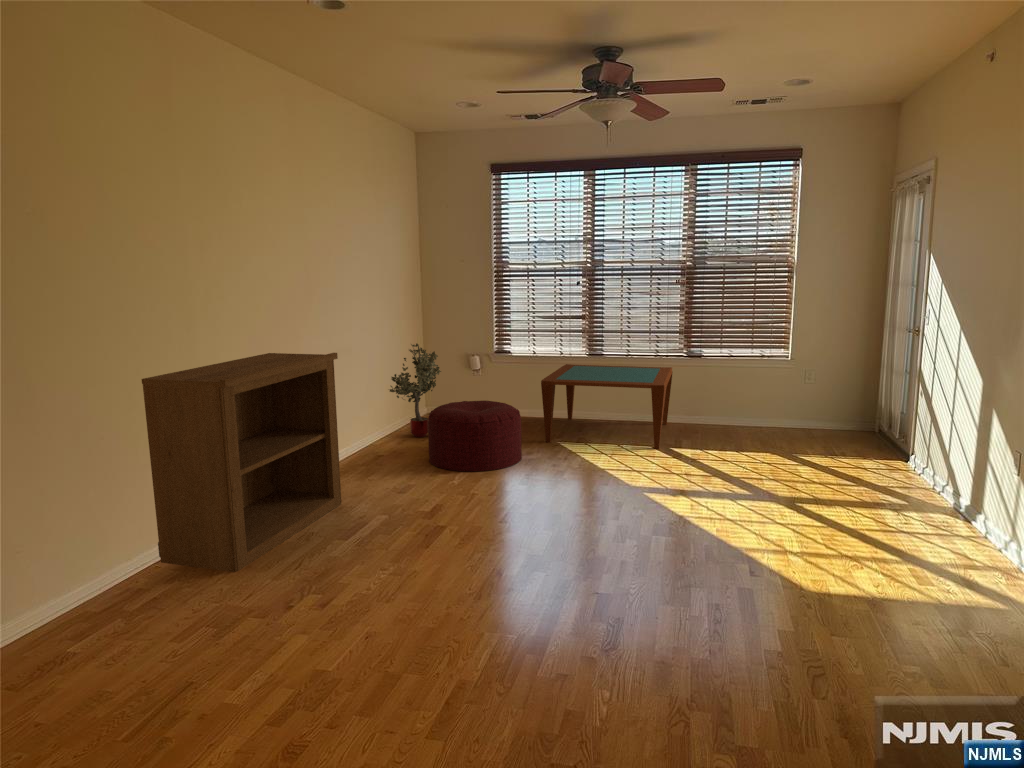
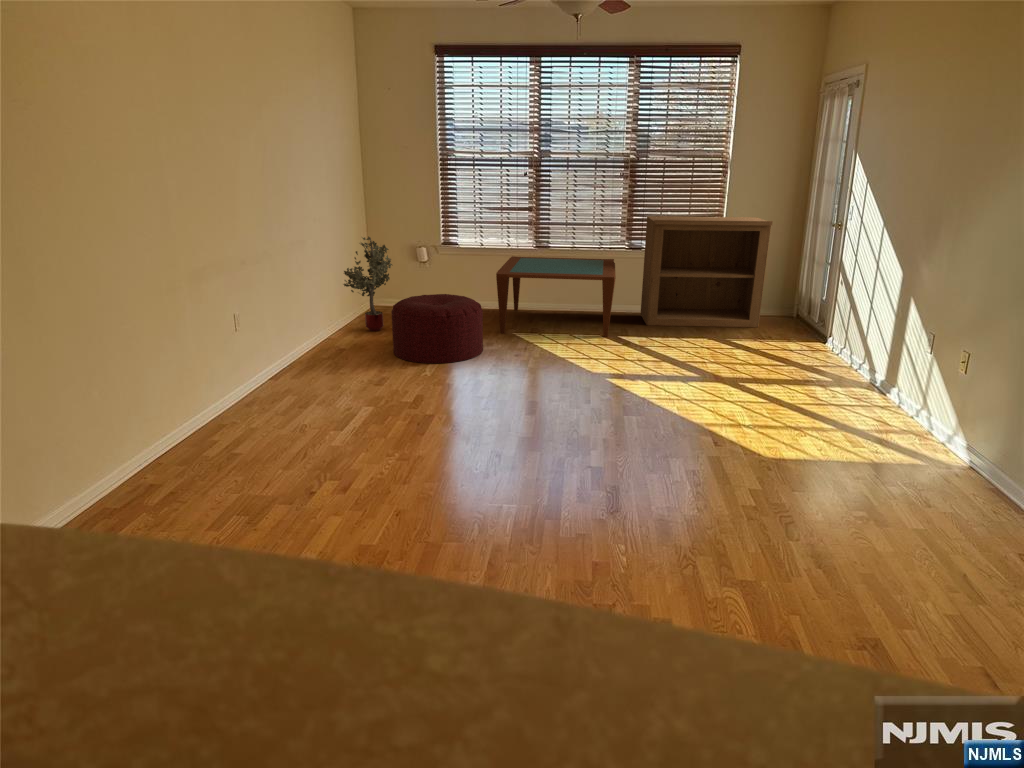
bookshelf: present [142,353,341,572] -> present [640,216,773,327]

